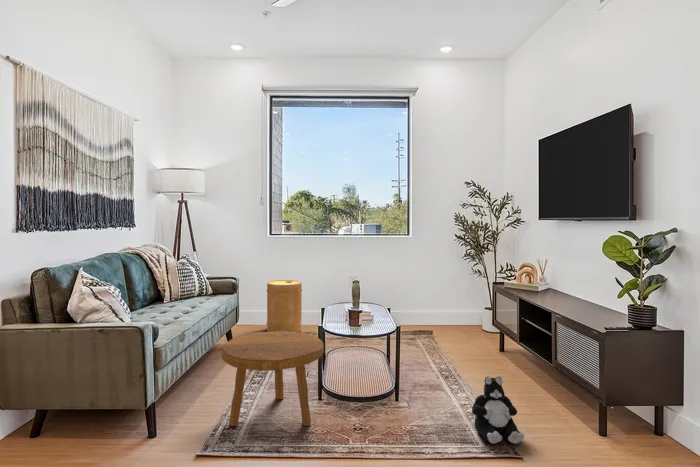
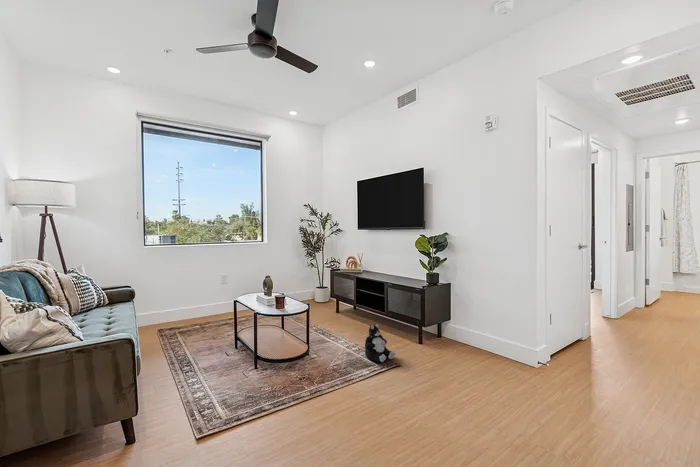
basket: present [267,280,302,332] -> none [149,283,185,332]
footstool: present [221,331,324,426] -> none [187,321,273,406]

